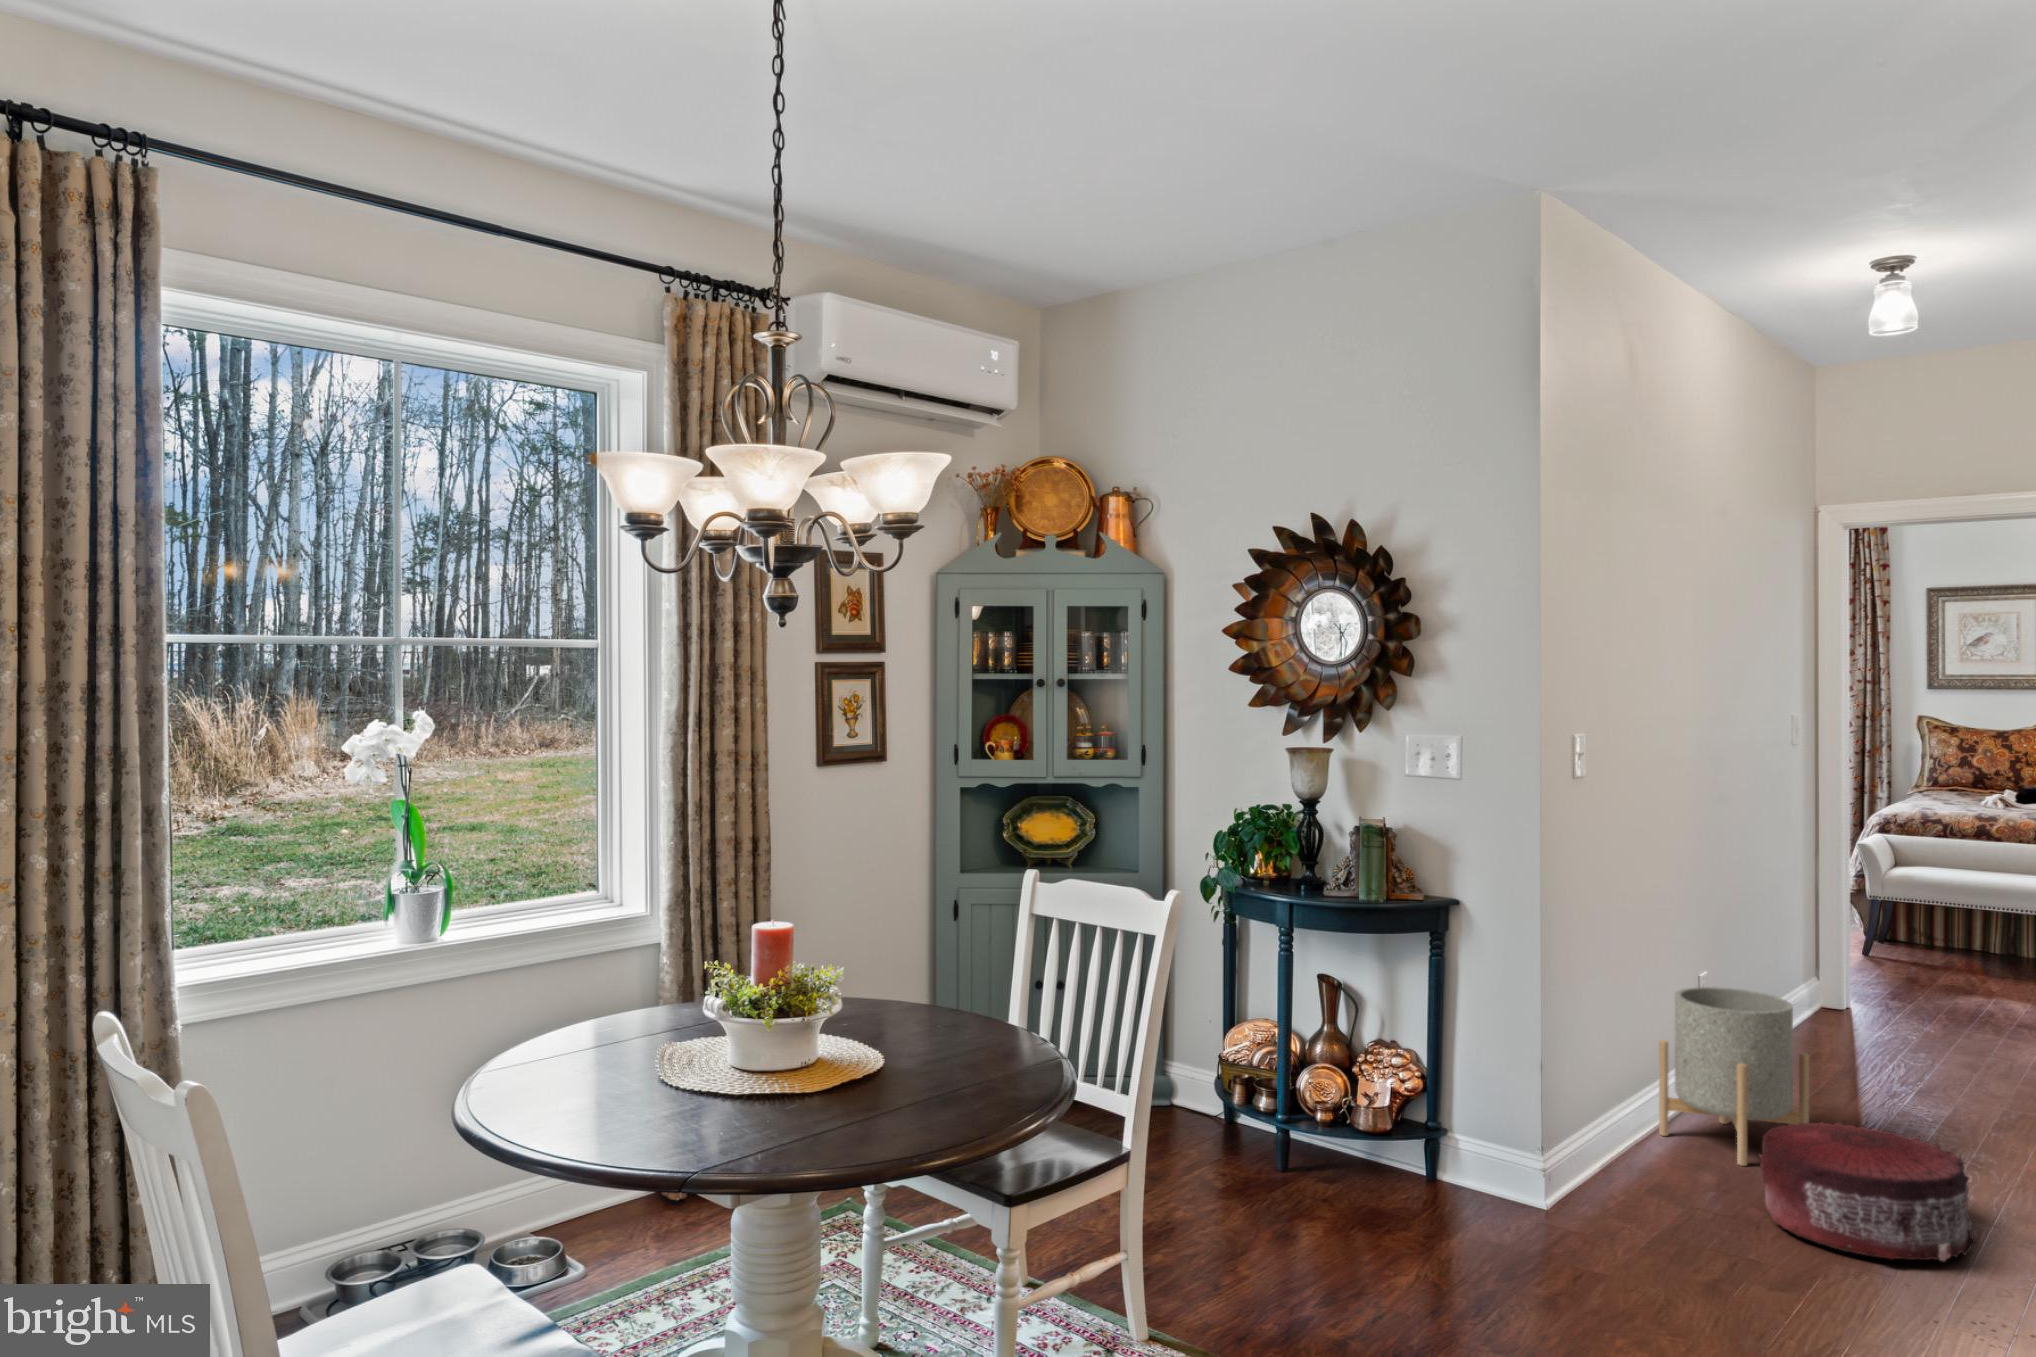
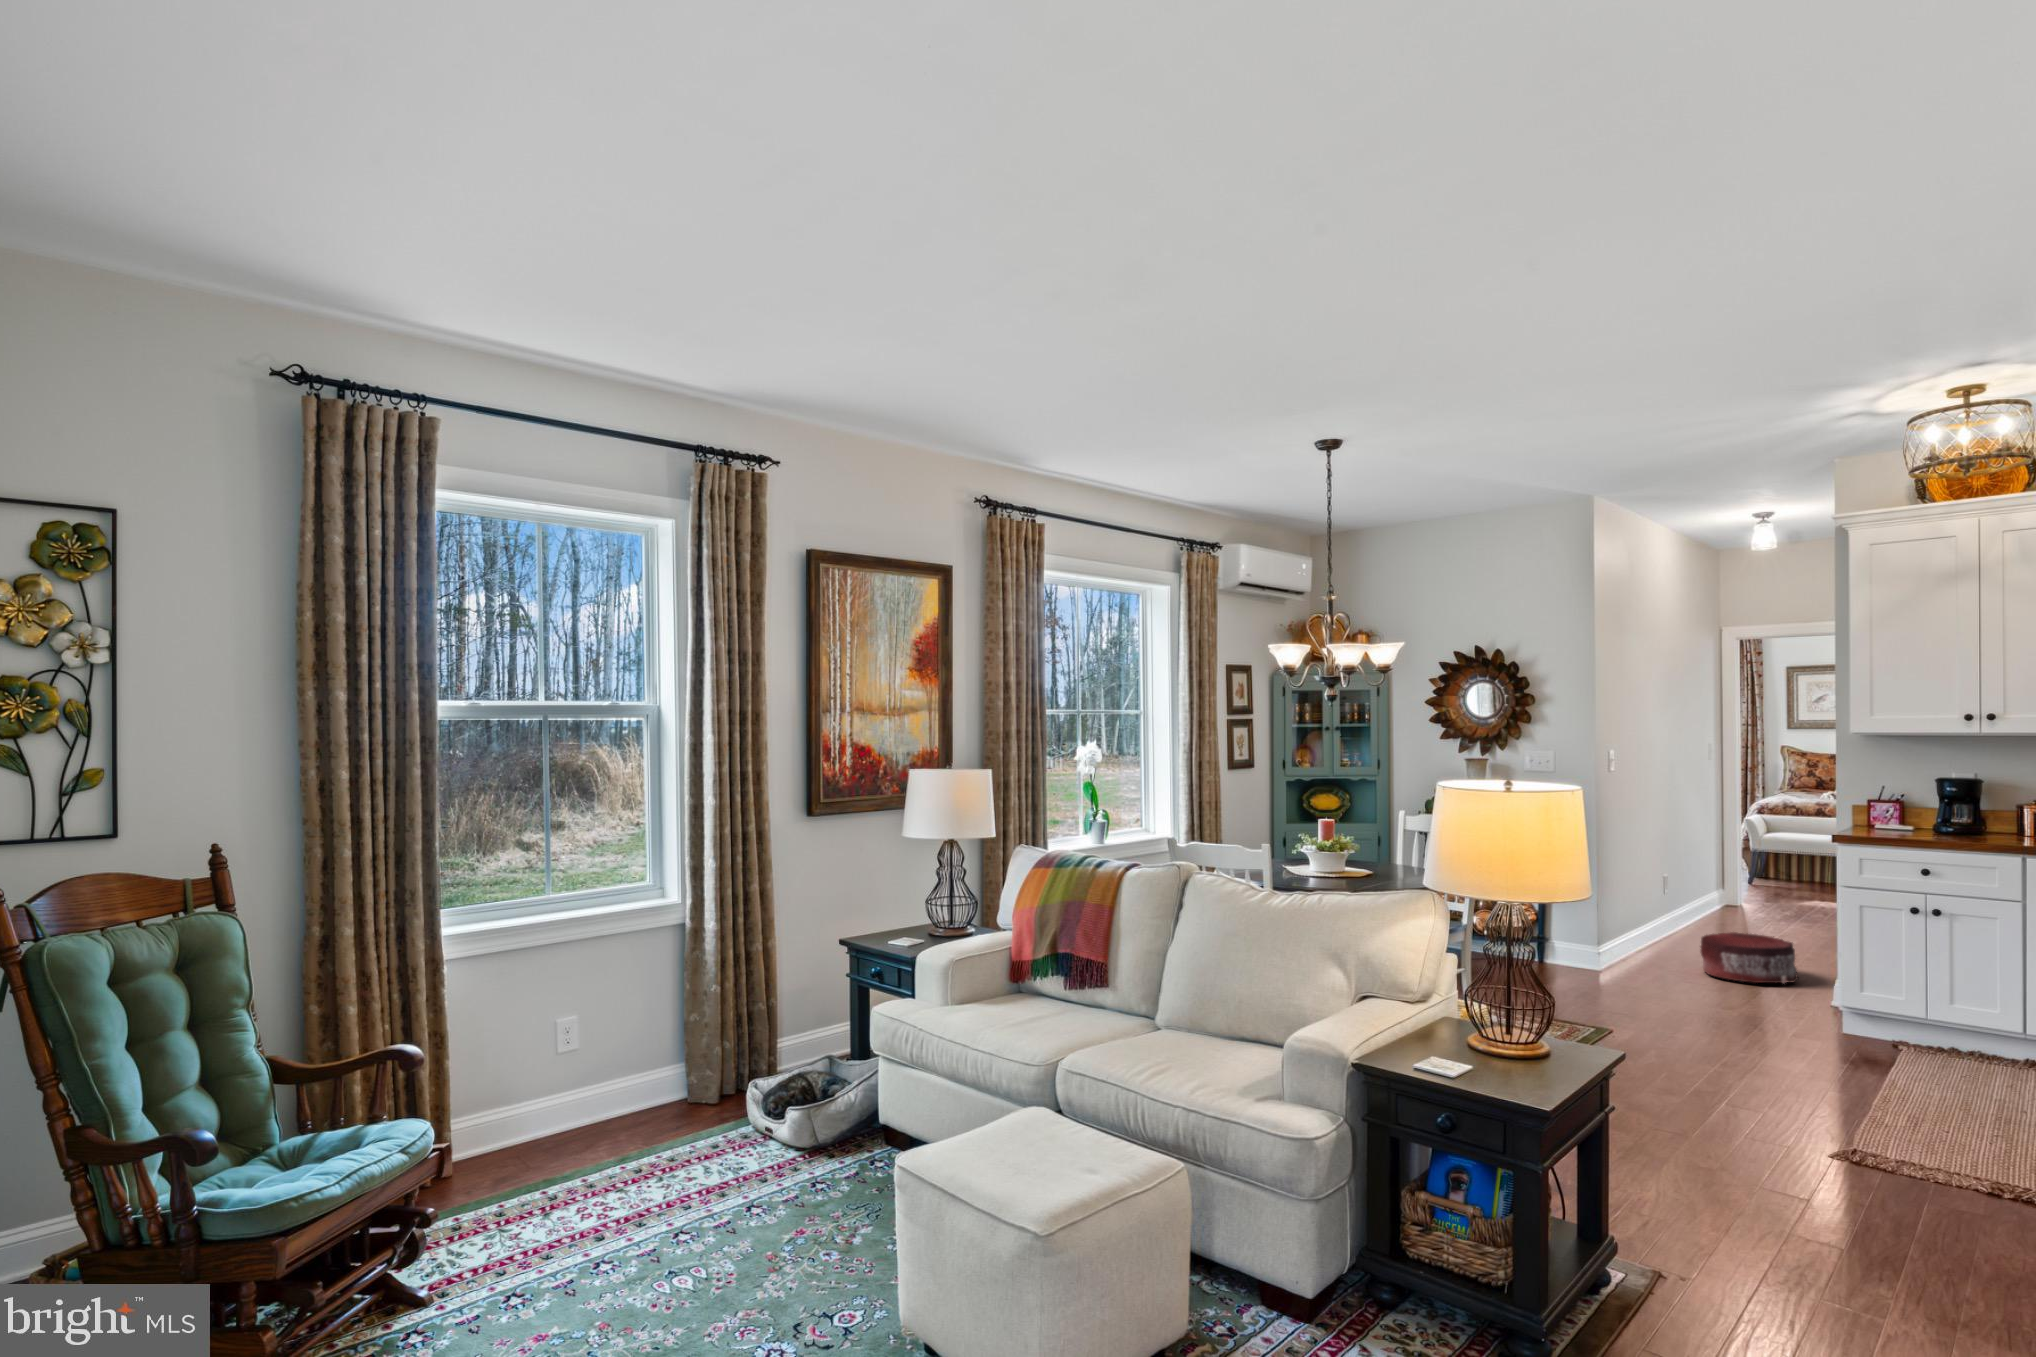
planter: present [1659,987,1809,1166] -> none [1647,879,1722,960]

